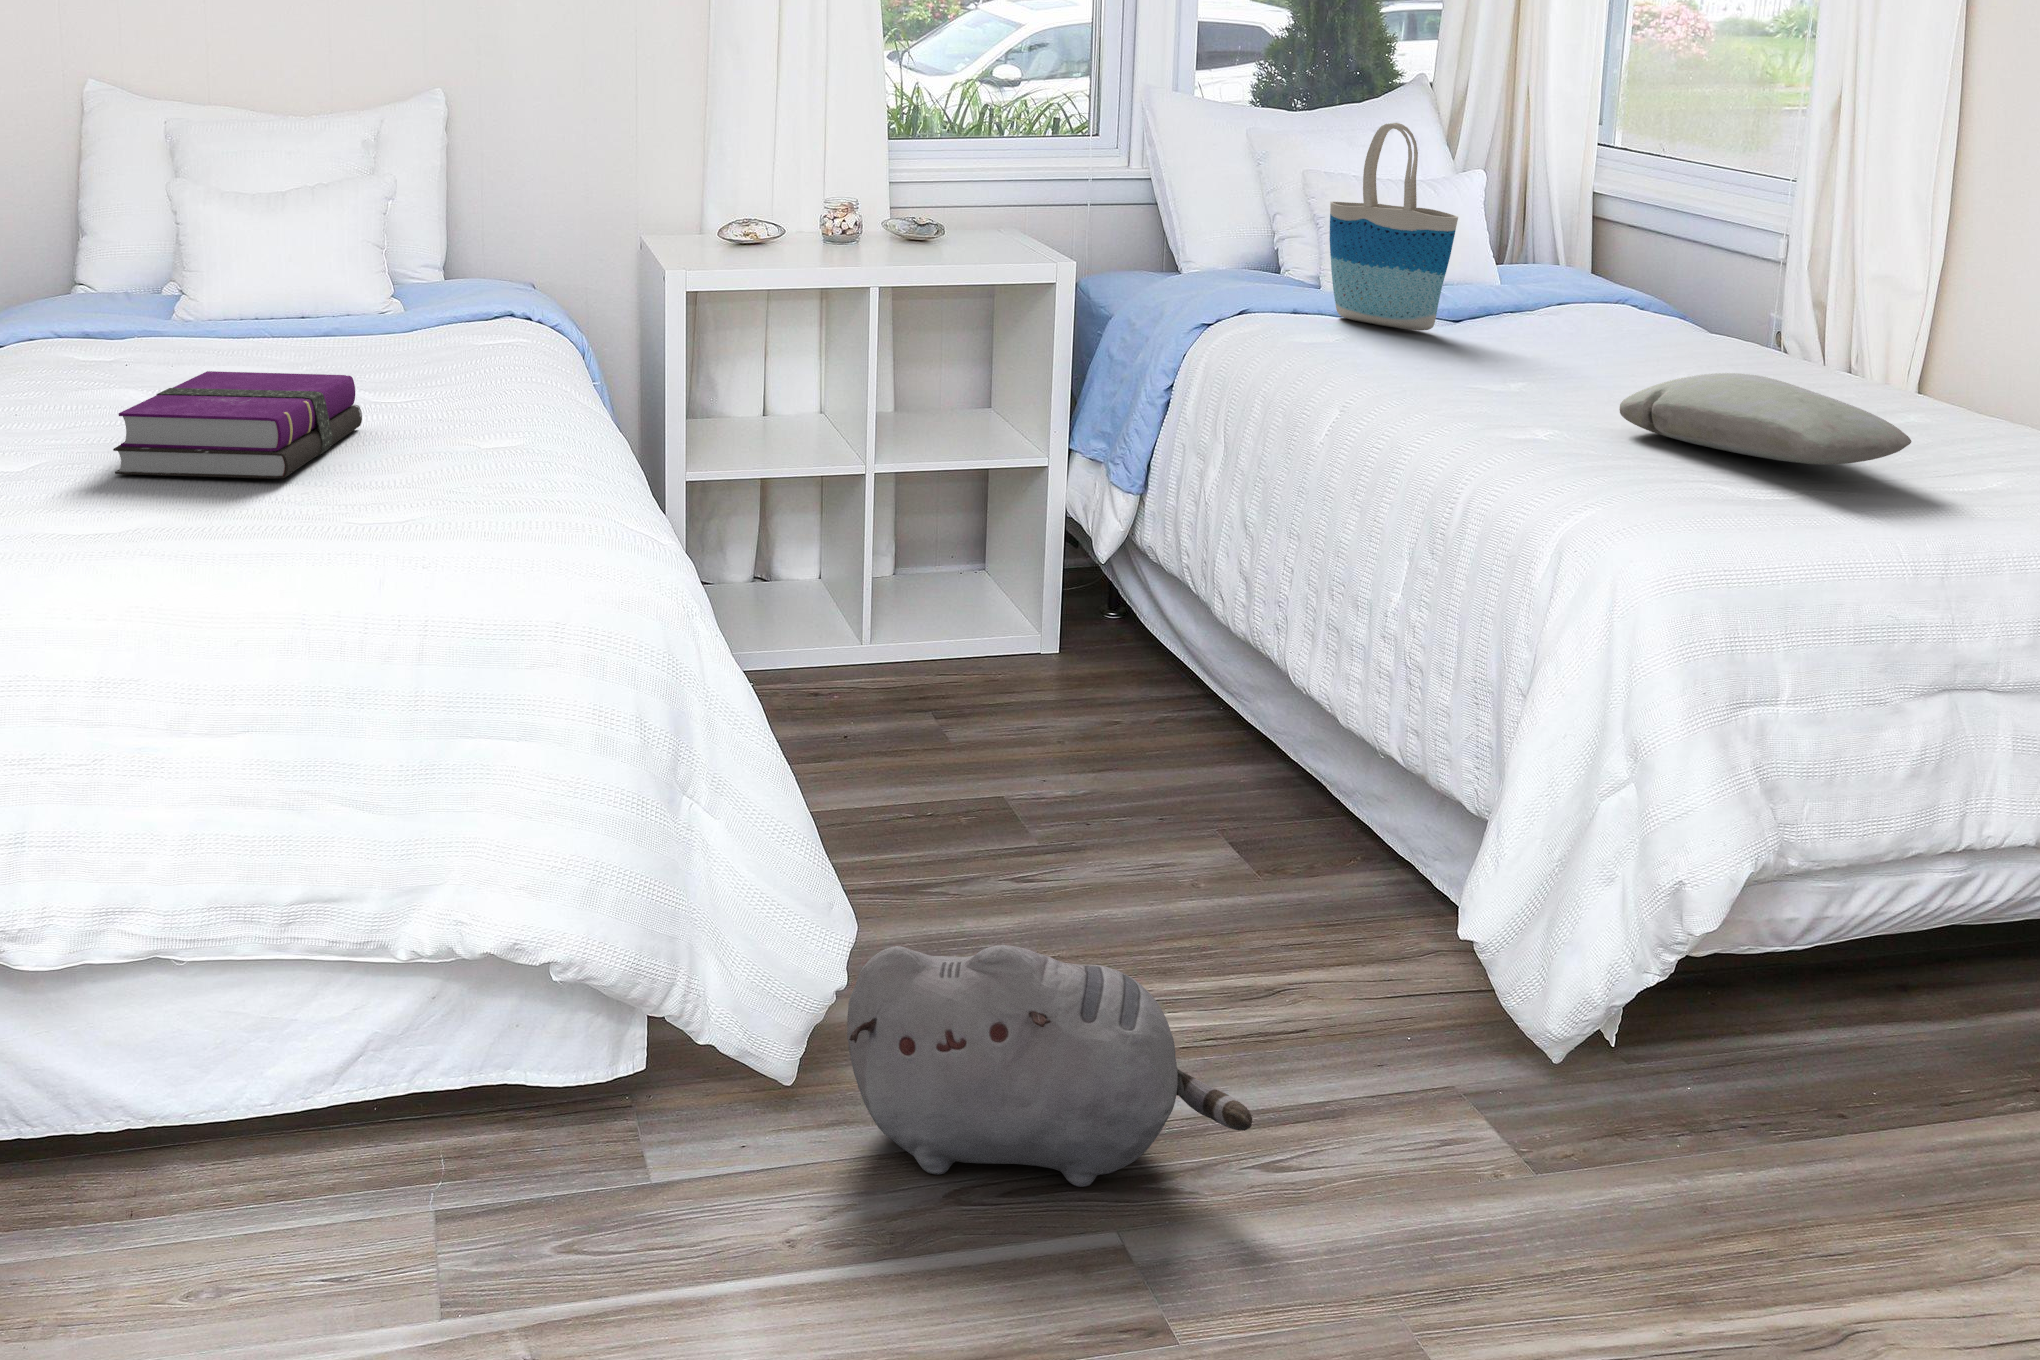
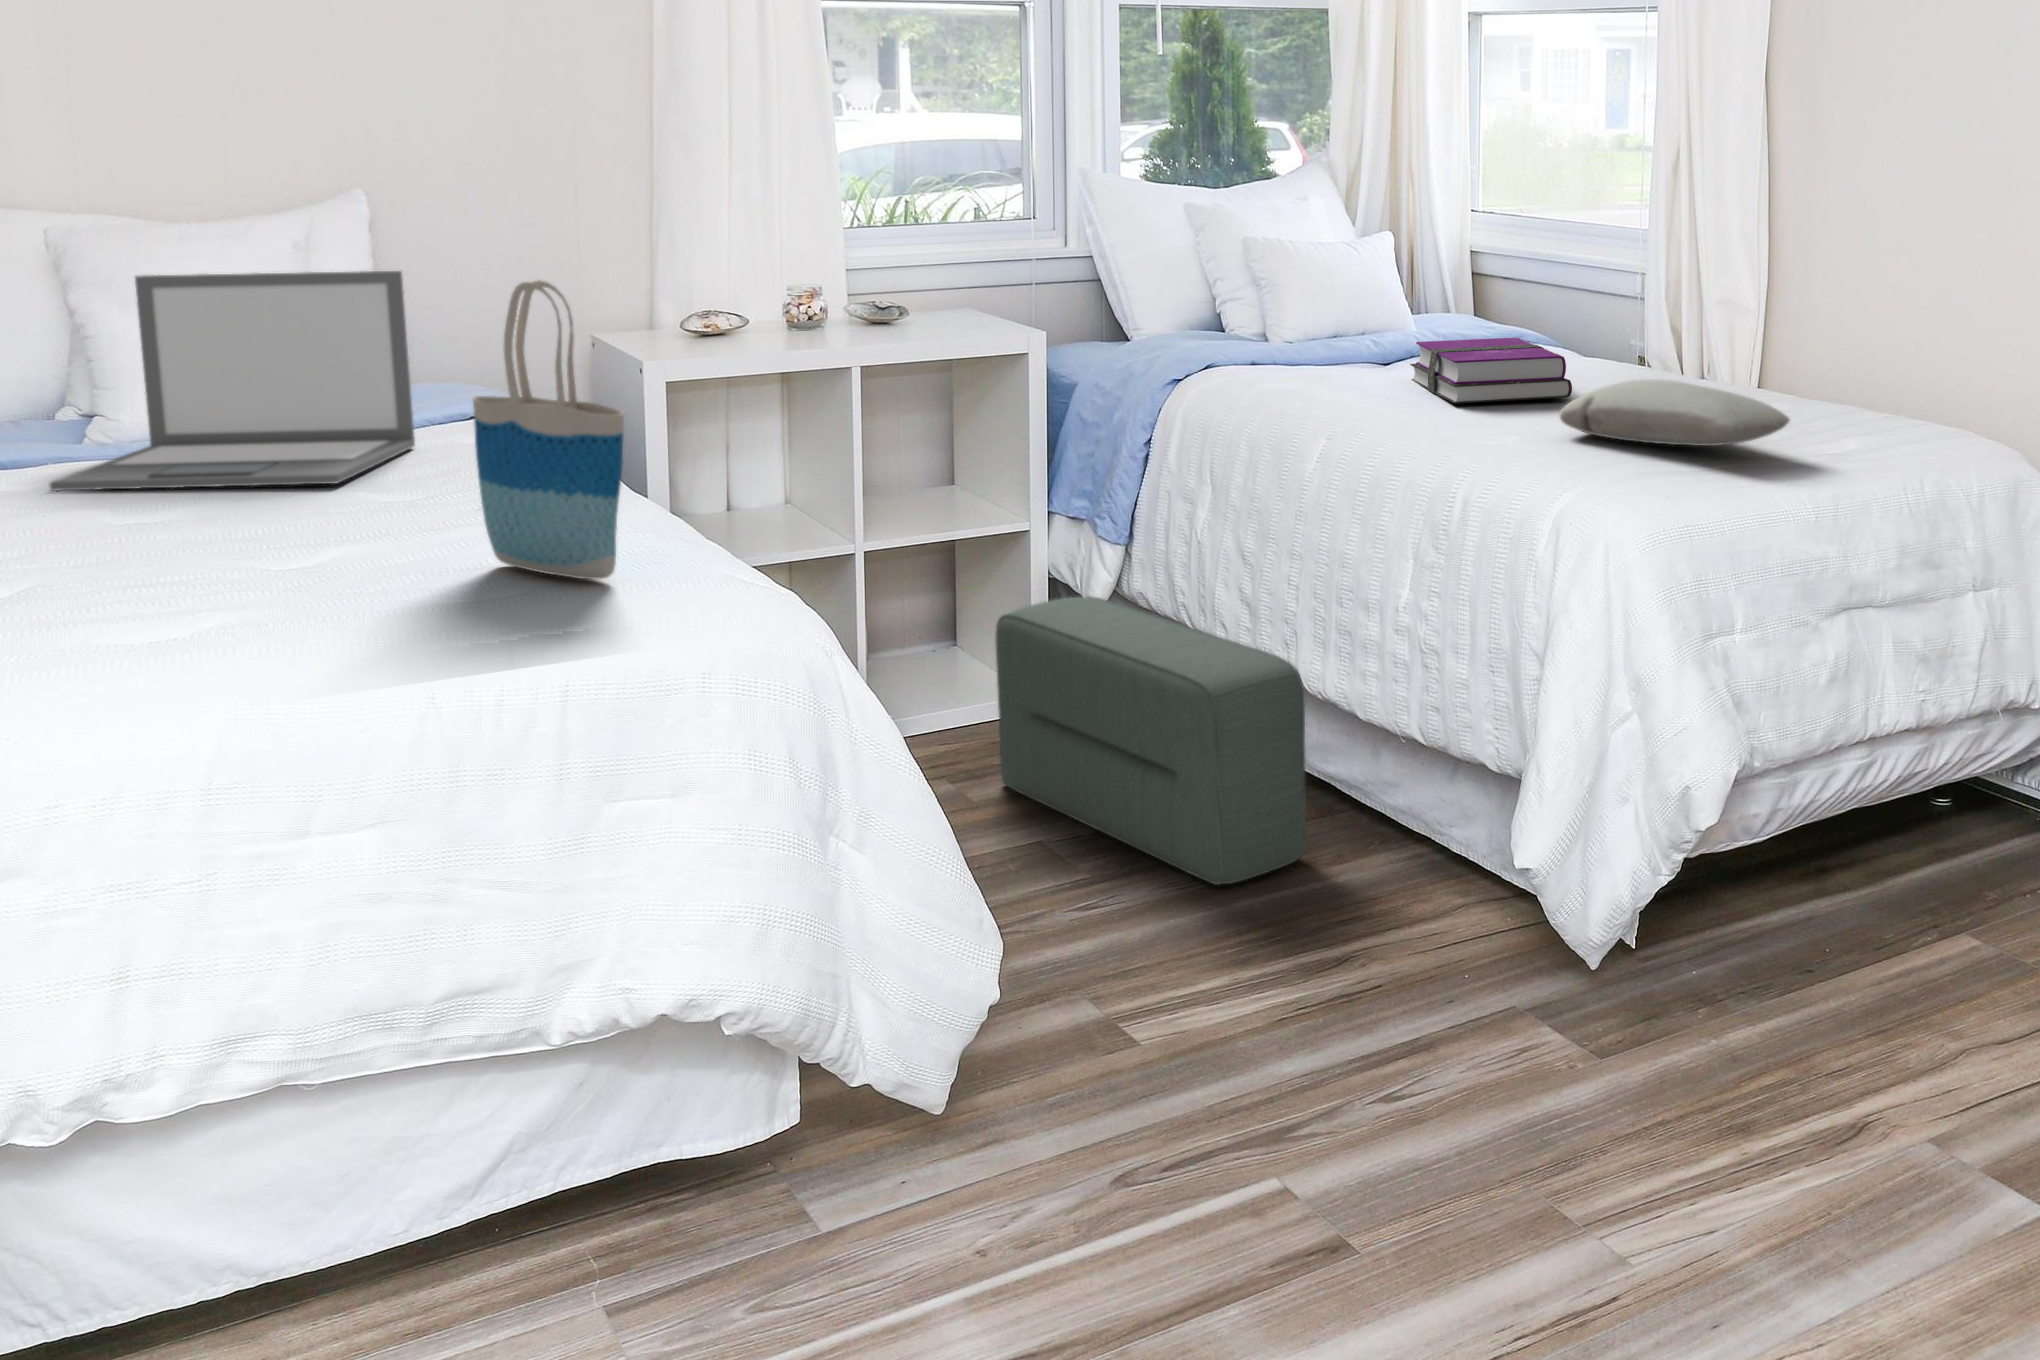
tote bag: present [1330,123,1458,330] -> present [473,280,624,579]
laptop: none [115,167,430,377] -> present [50,271,415,491]
hardback book: present [113,371,362,479] -> present [1410,338,1572,404]
pouf: none [976,551,1277,885] -> present [995,596,1306,885]
plush toy: present [847,945,1252,1187] -> none [997,933,1380,1163]

